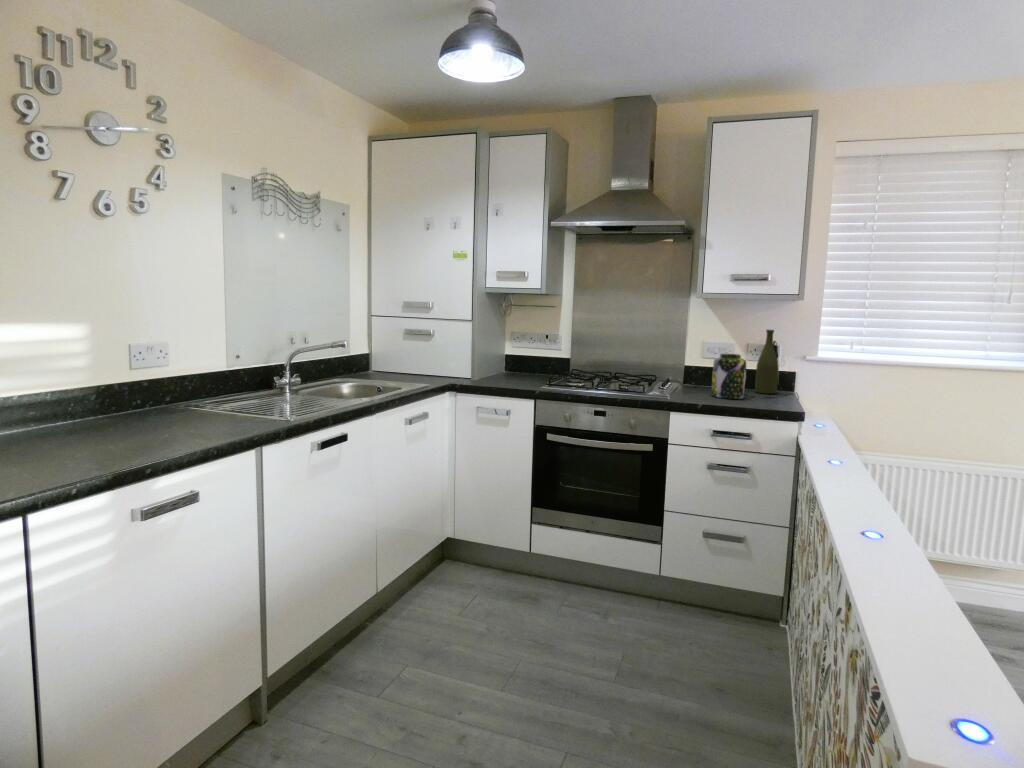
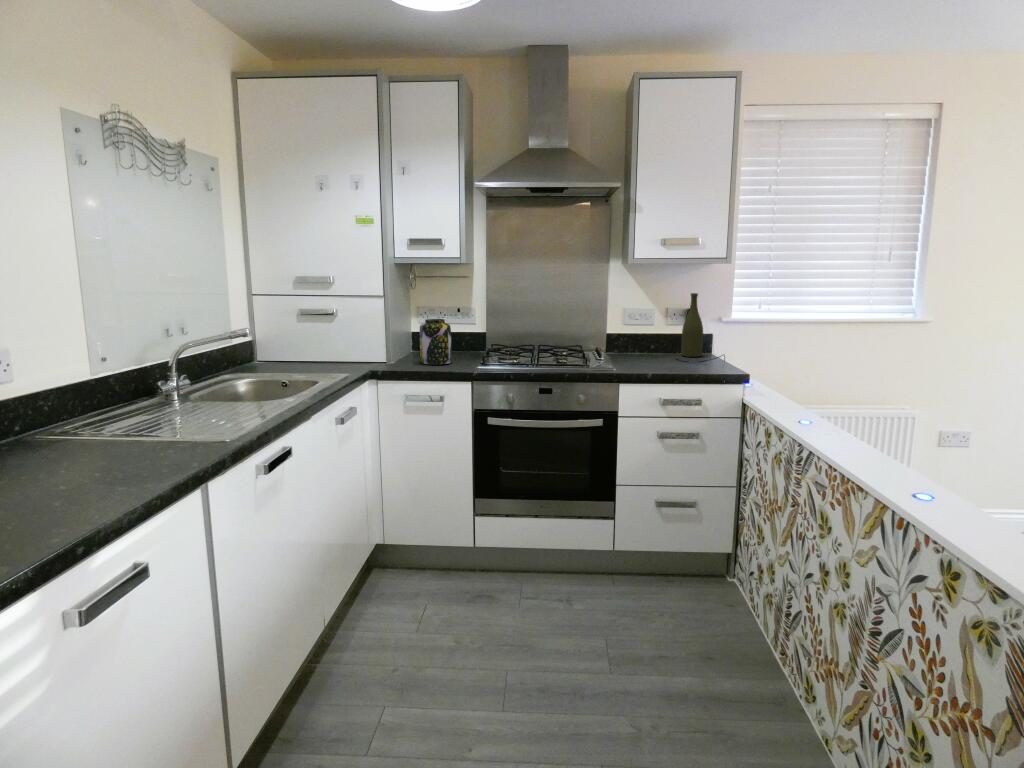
jar: present [711,354,746,399] -> present [420,319,452,365]

